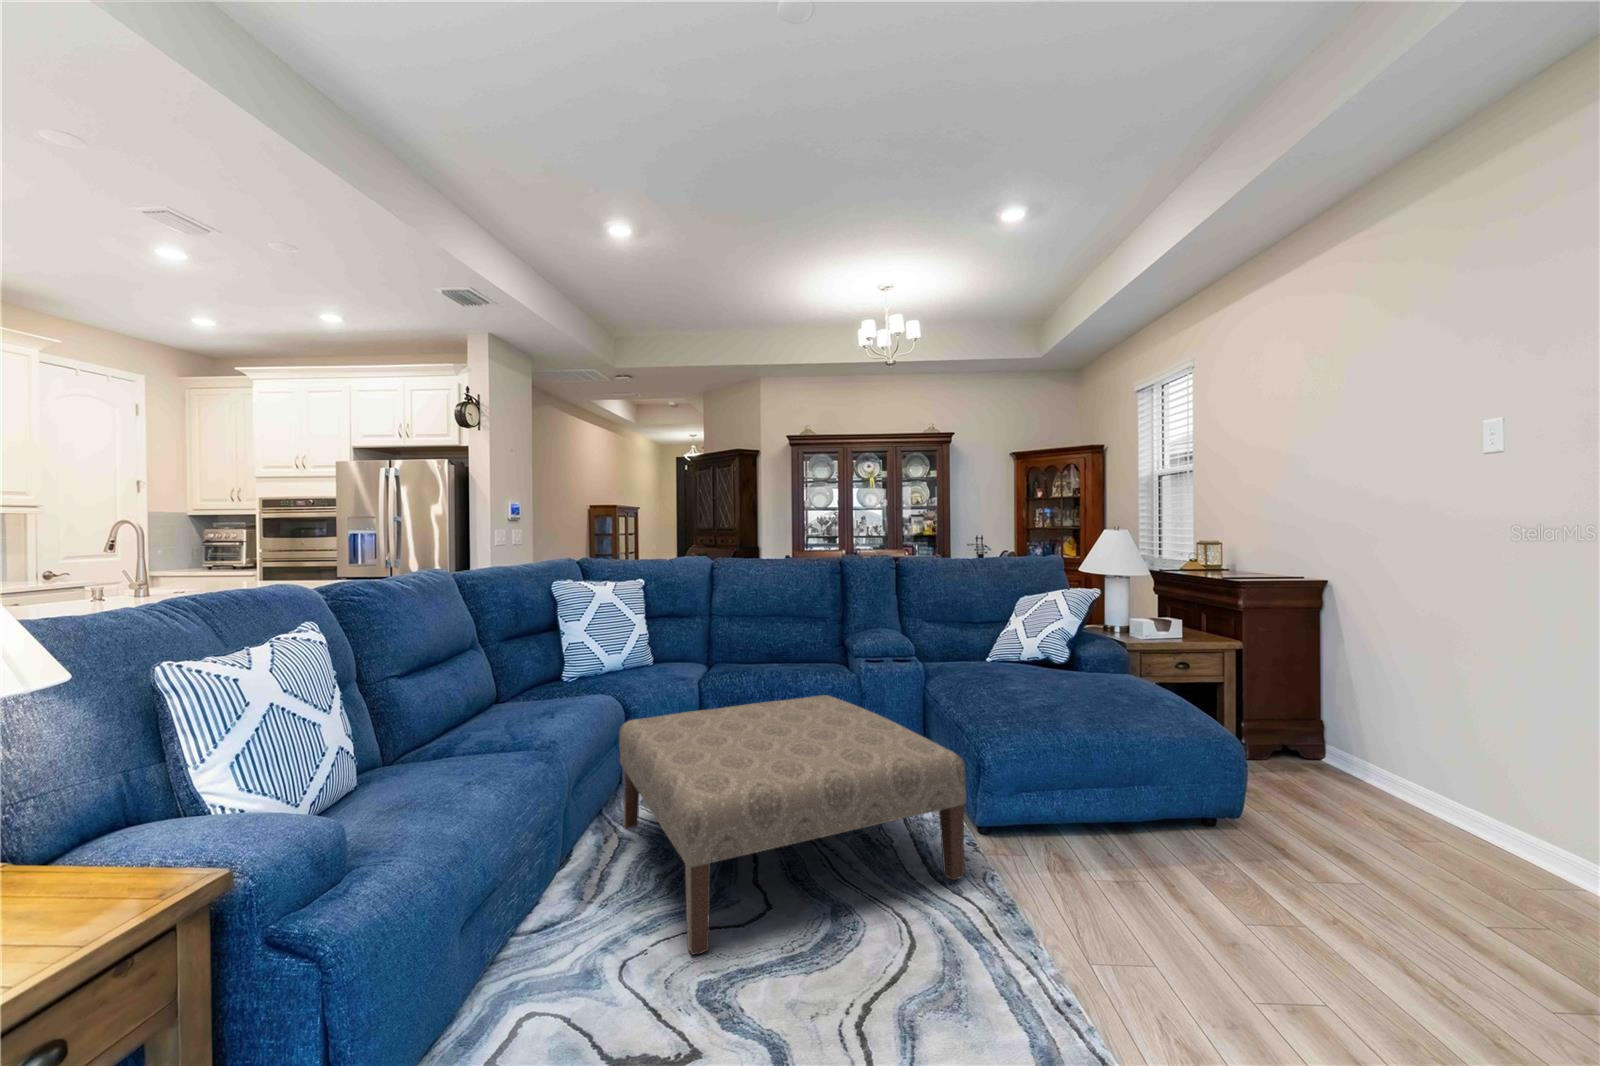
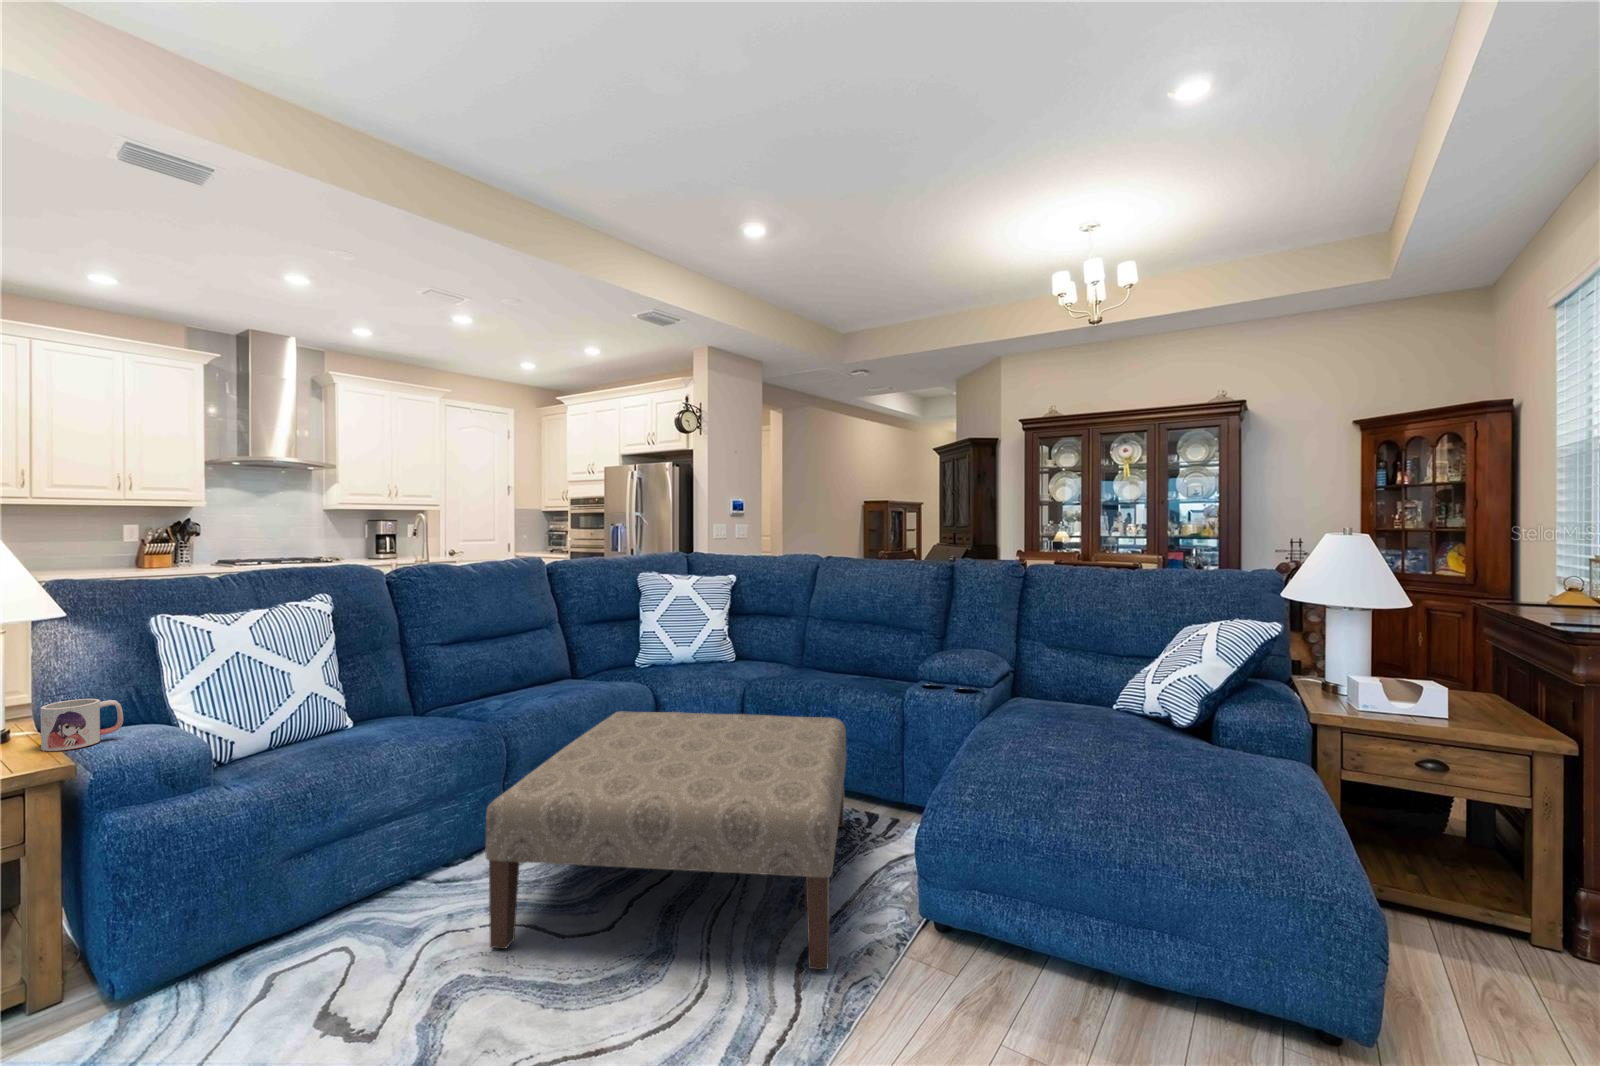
mug: none [133,780,232,866] -> present [41,699,123,751]

